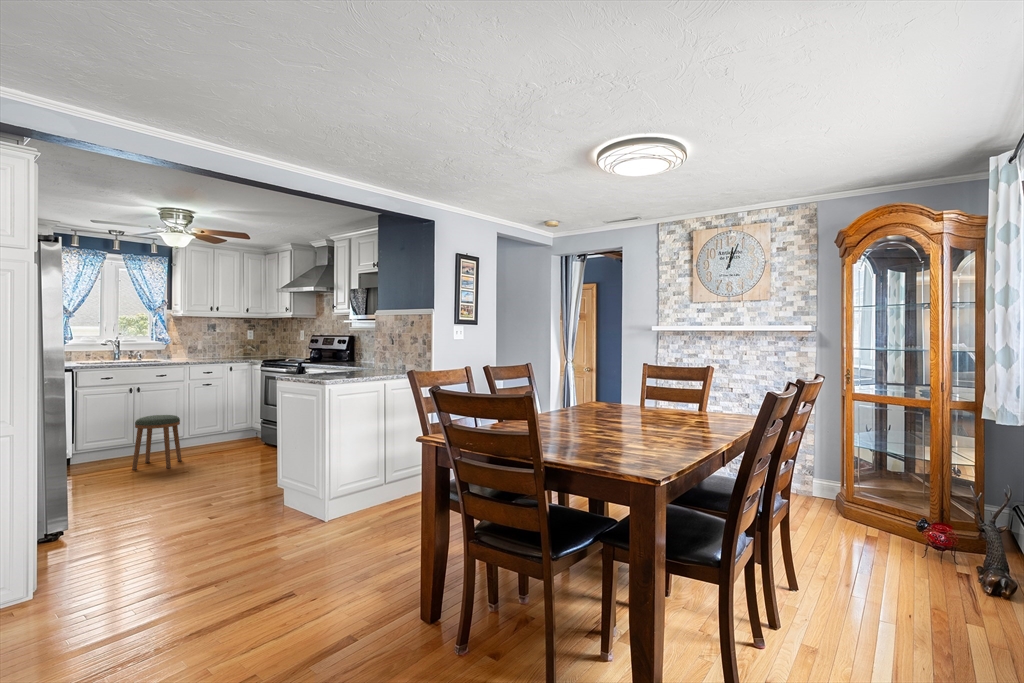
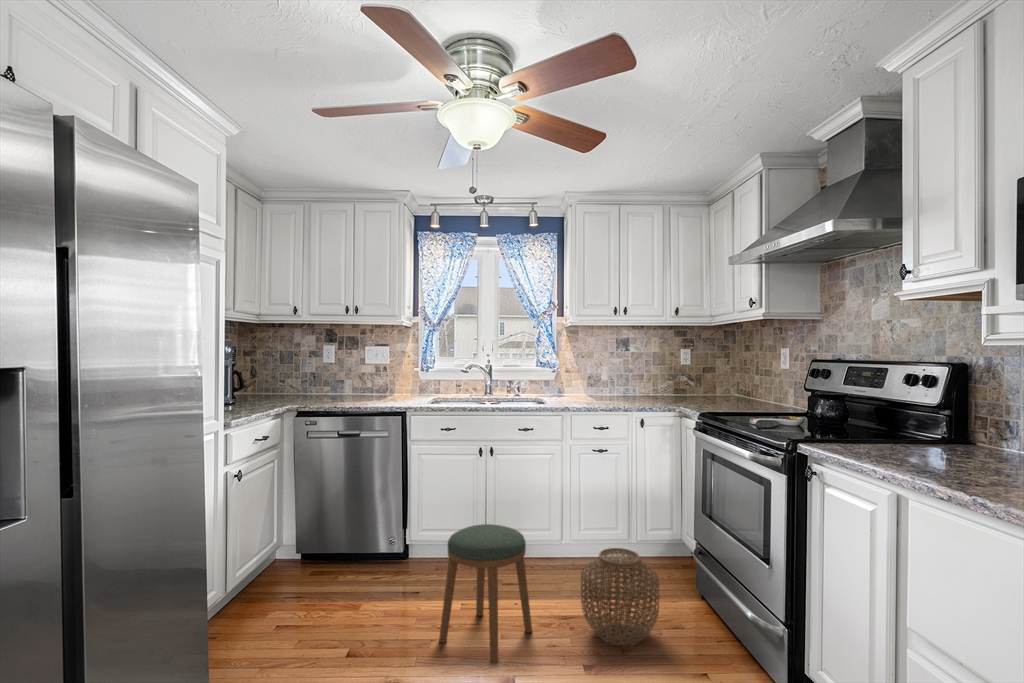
woven basket: none [207,419,245,457] -> present [581,548,659,646]

